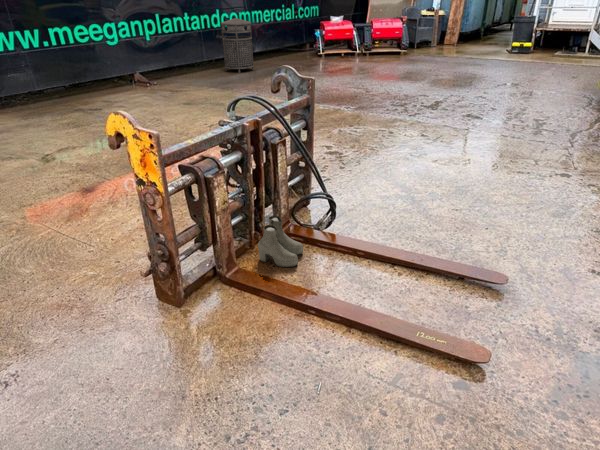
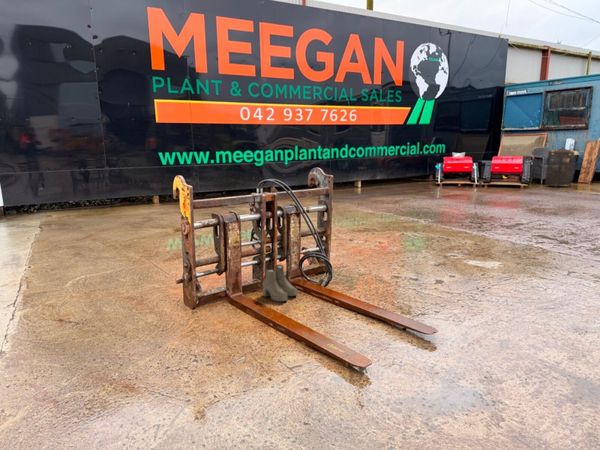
trash can: present [221,18,254,73] -> present [545,148,575,186]

